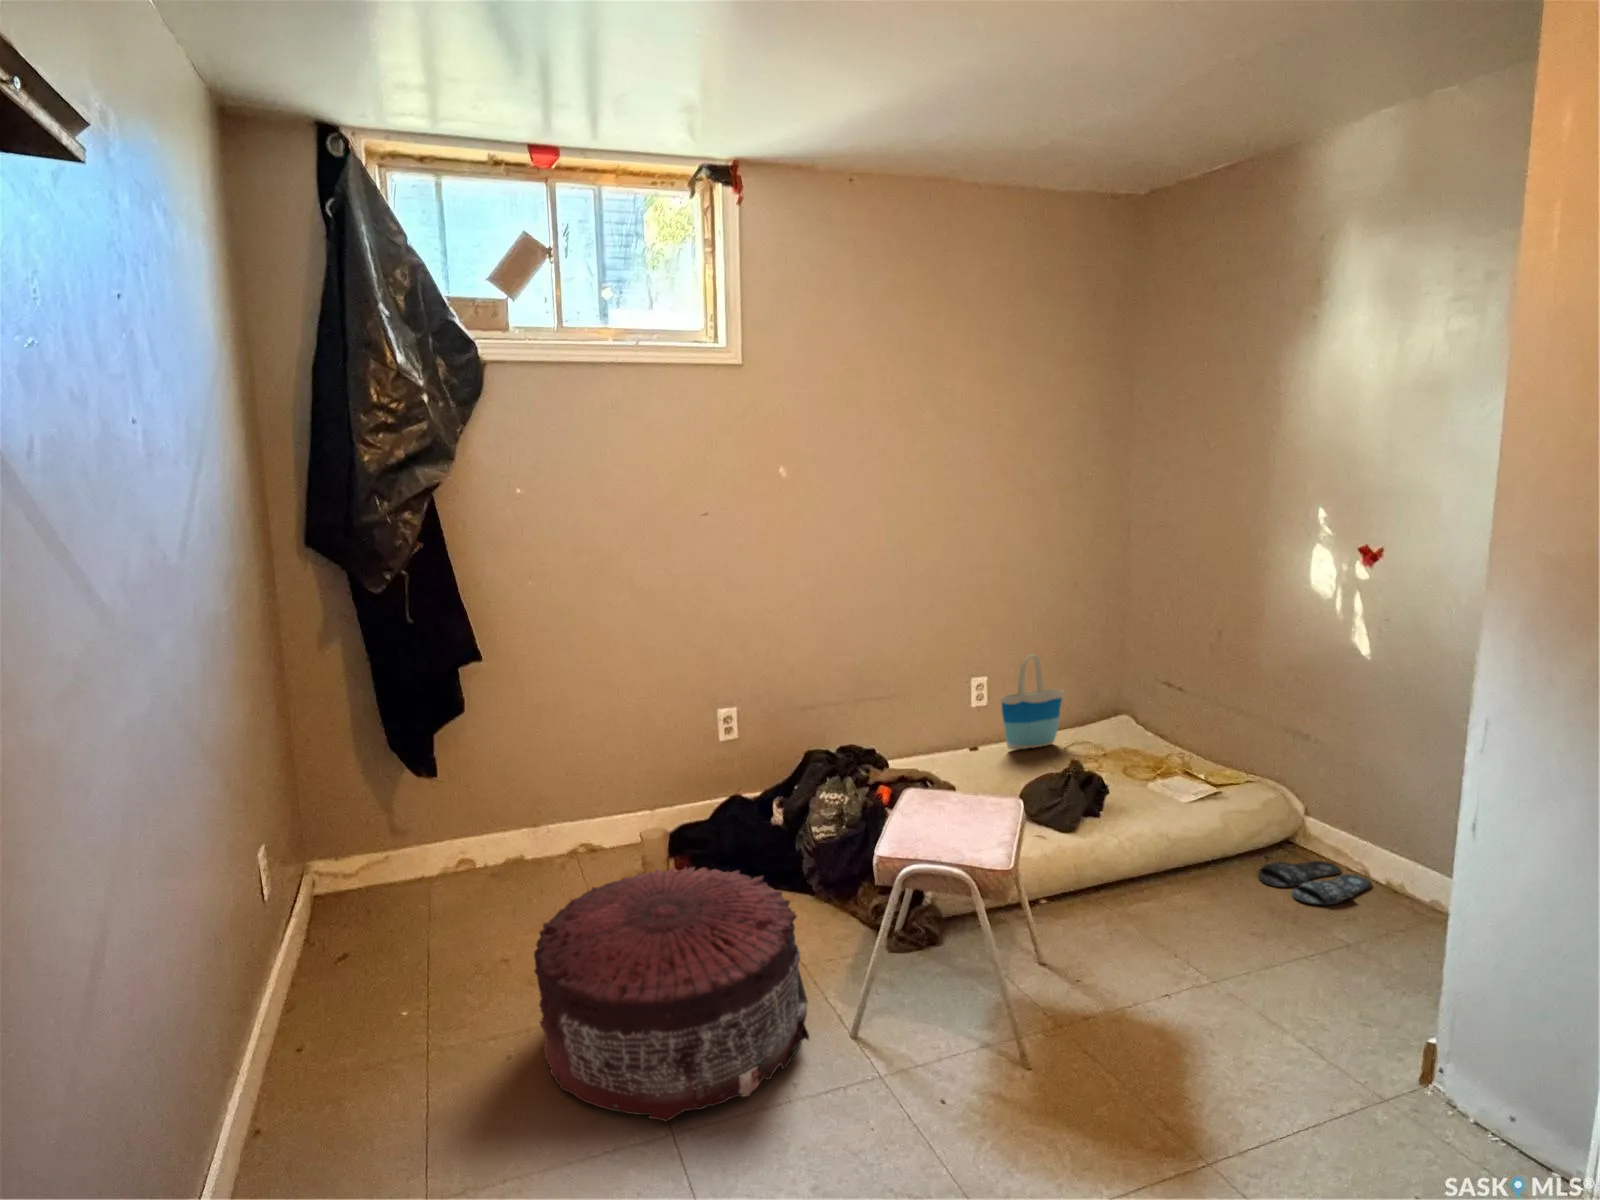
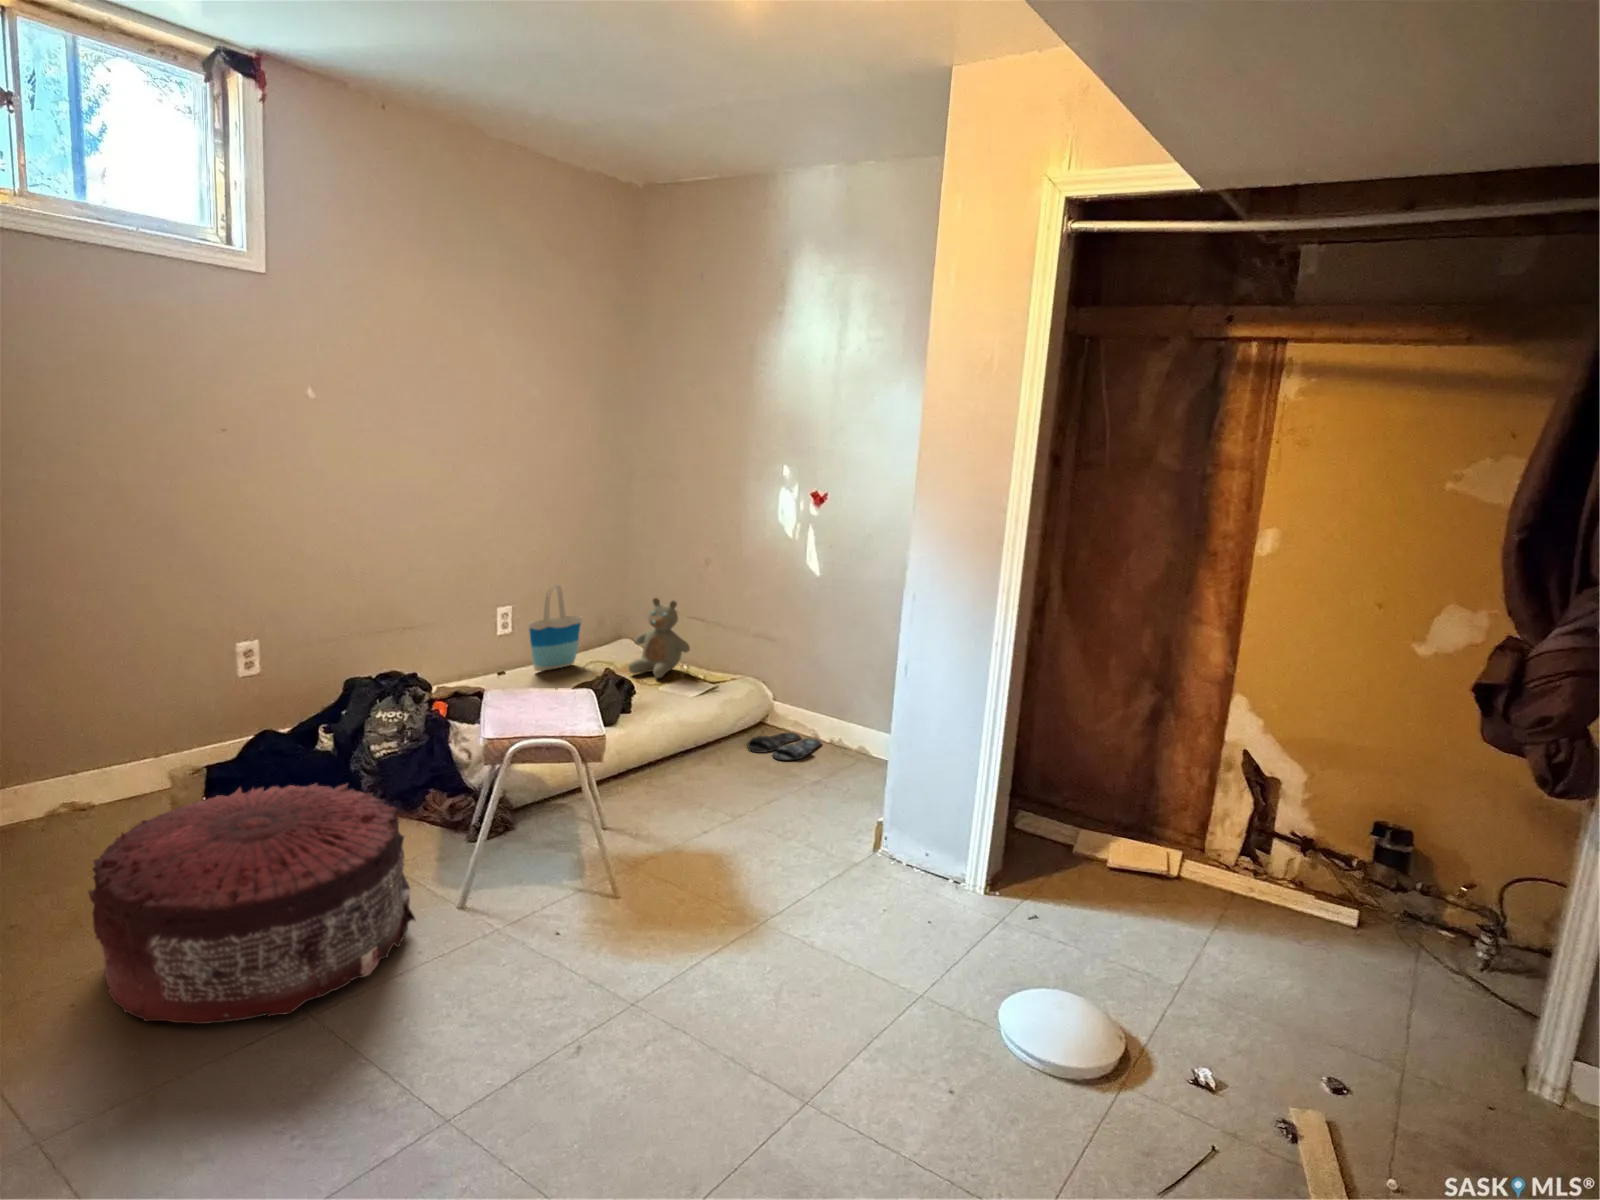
teddy bear: none [1113,674,1191,772] -> present [629,598,690,678]

